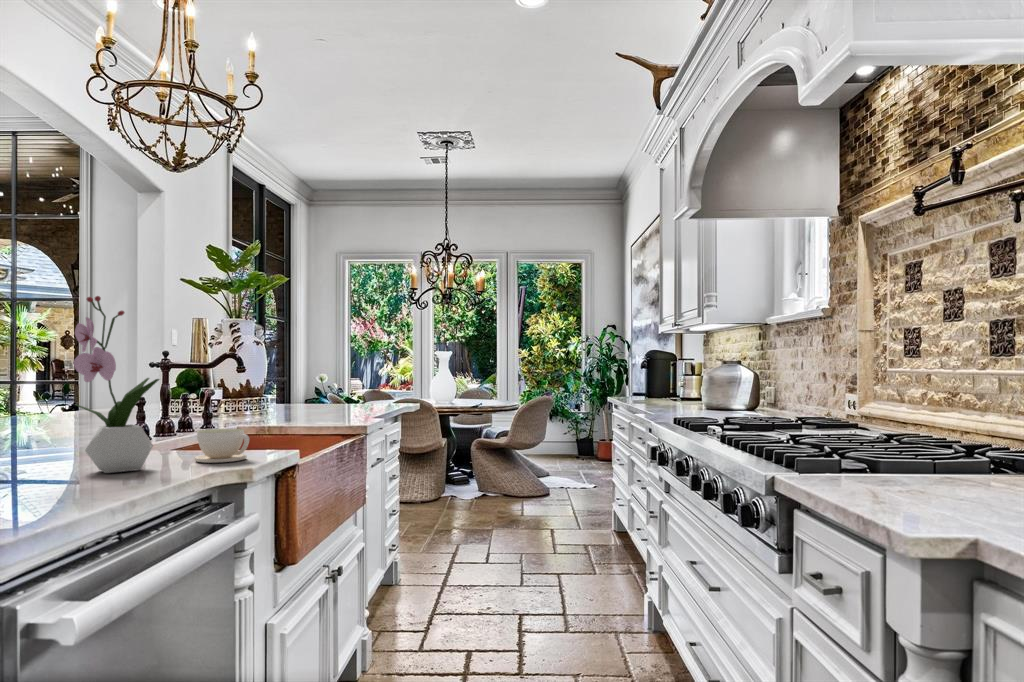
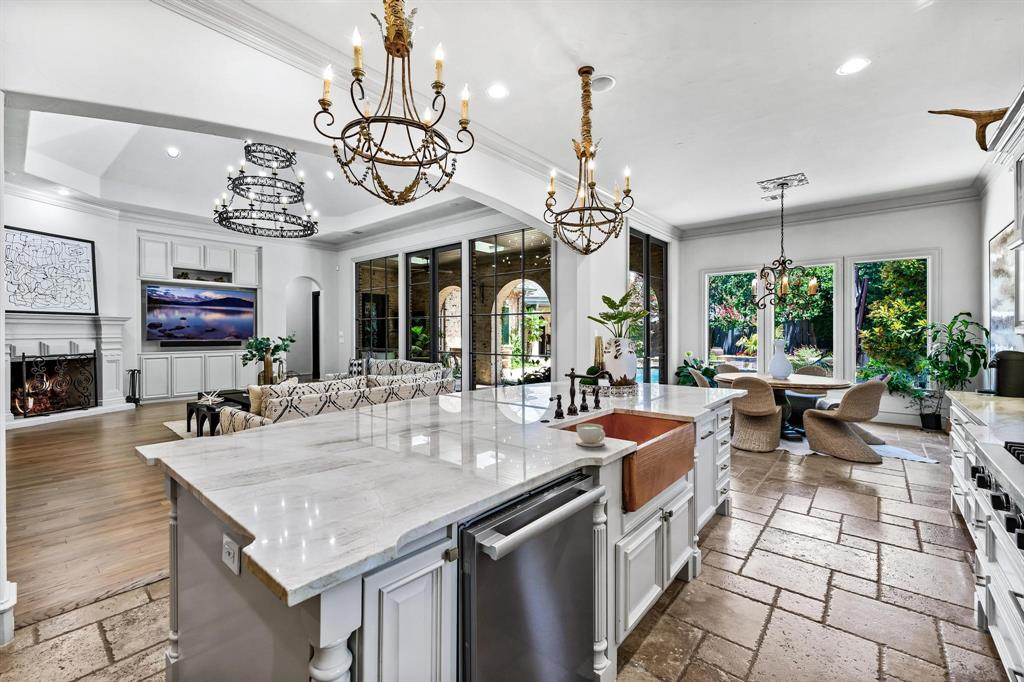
flower arrangement: present [74,296,159,473] -> none [514,350,554,448]

